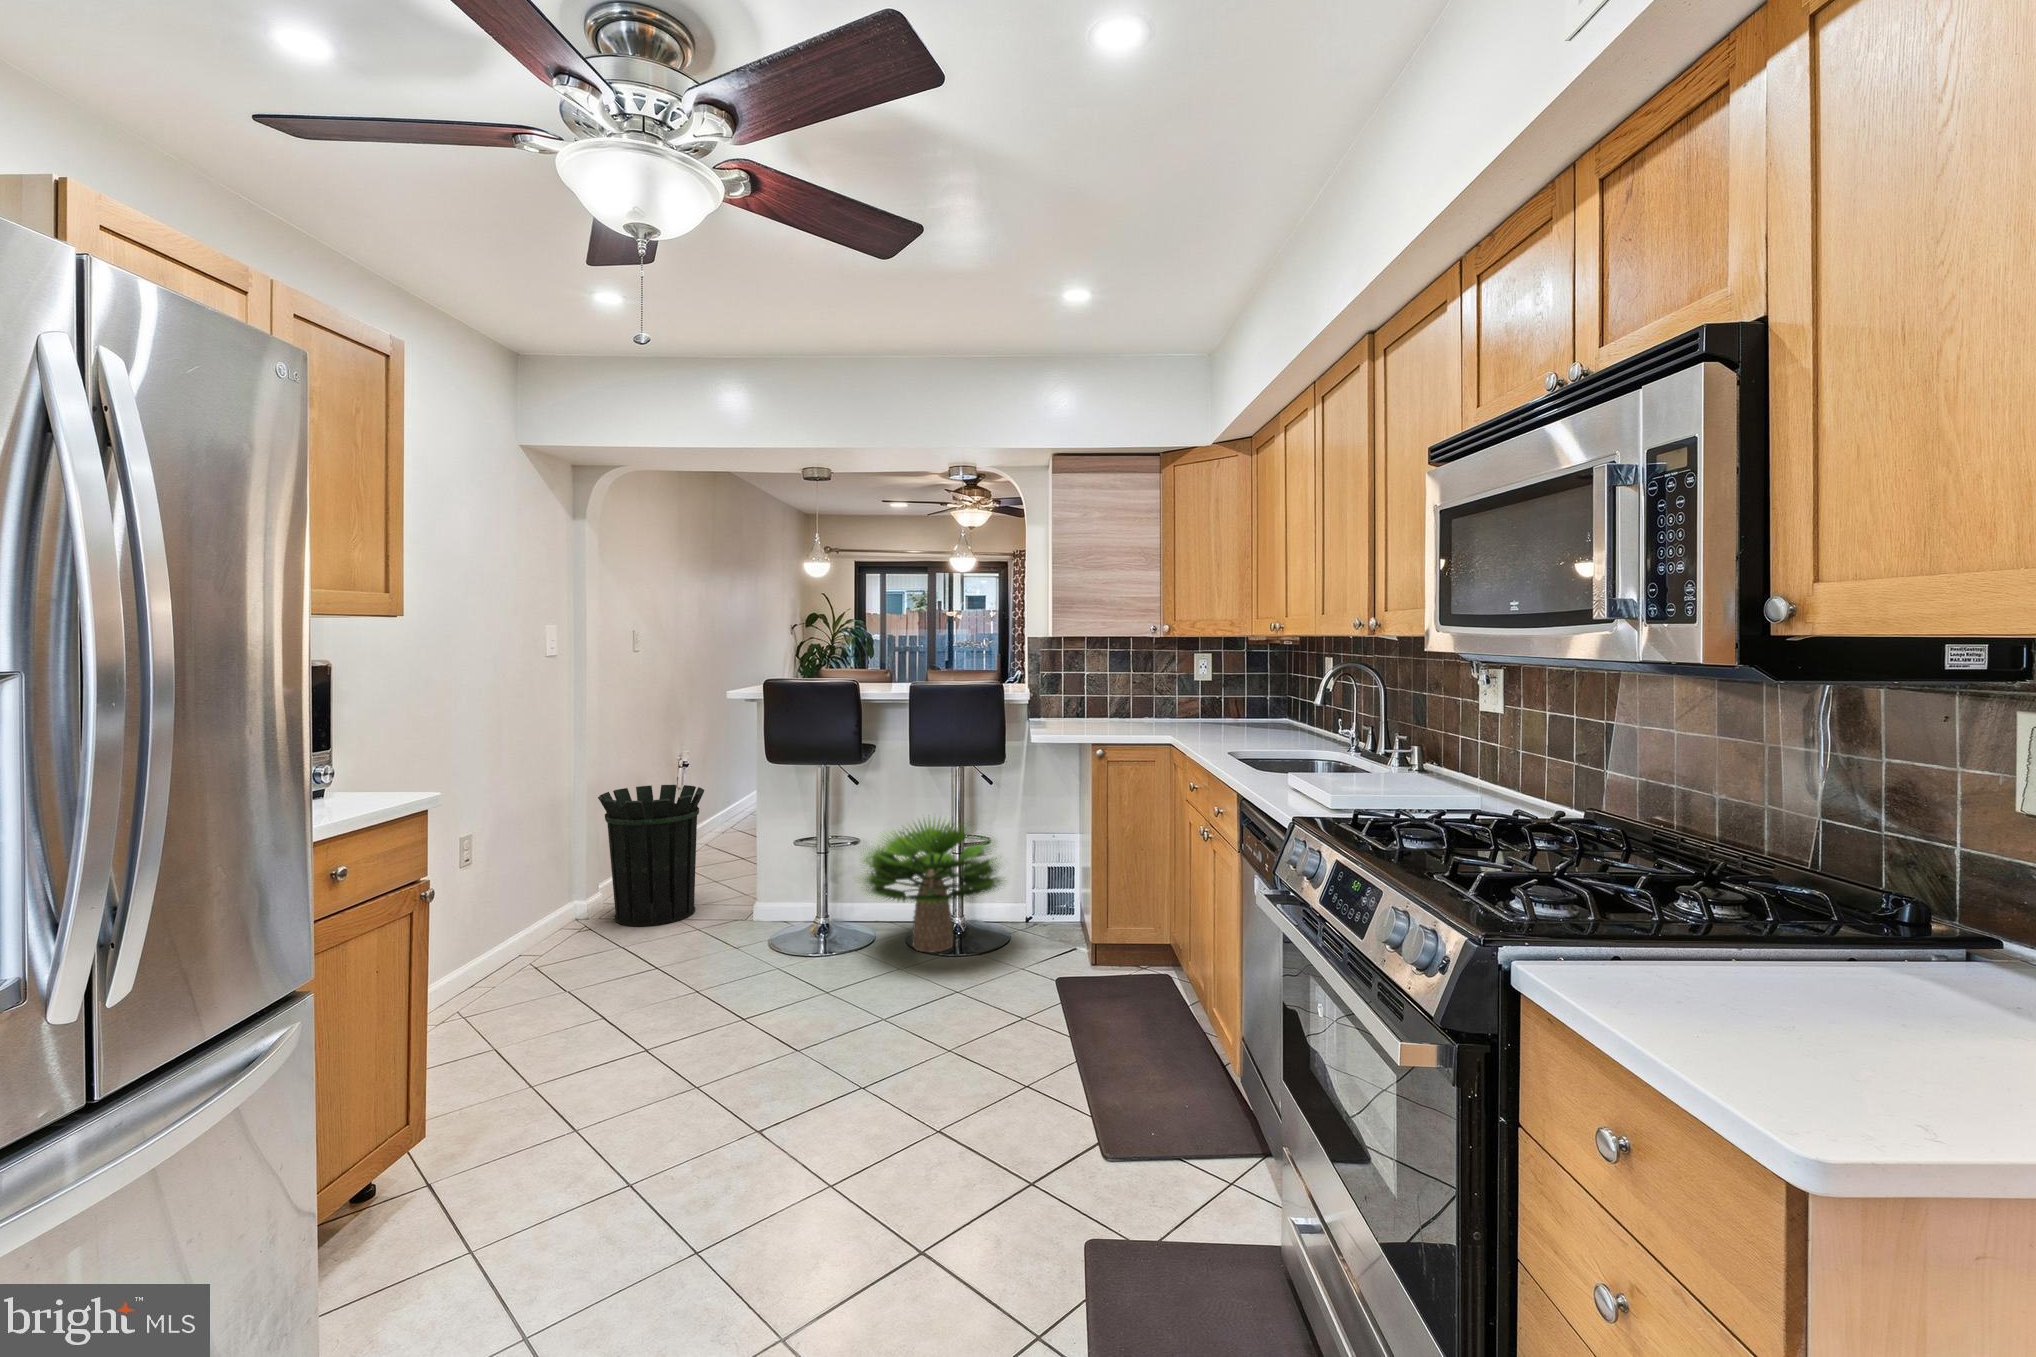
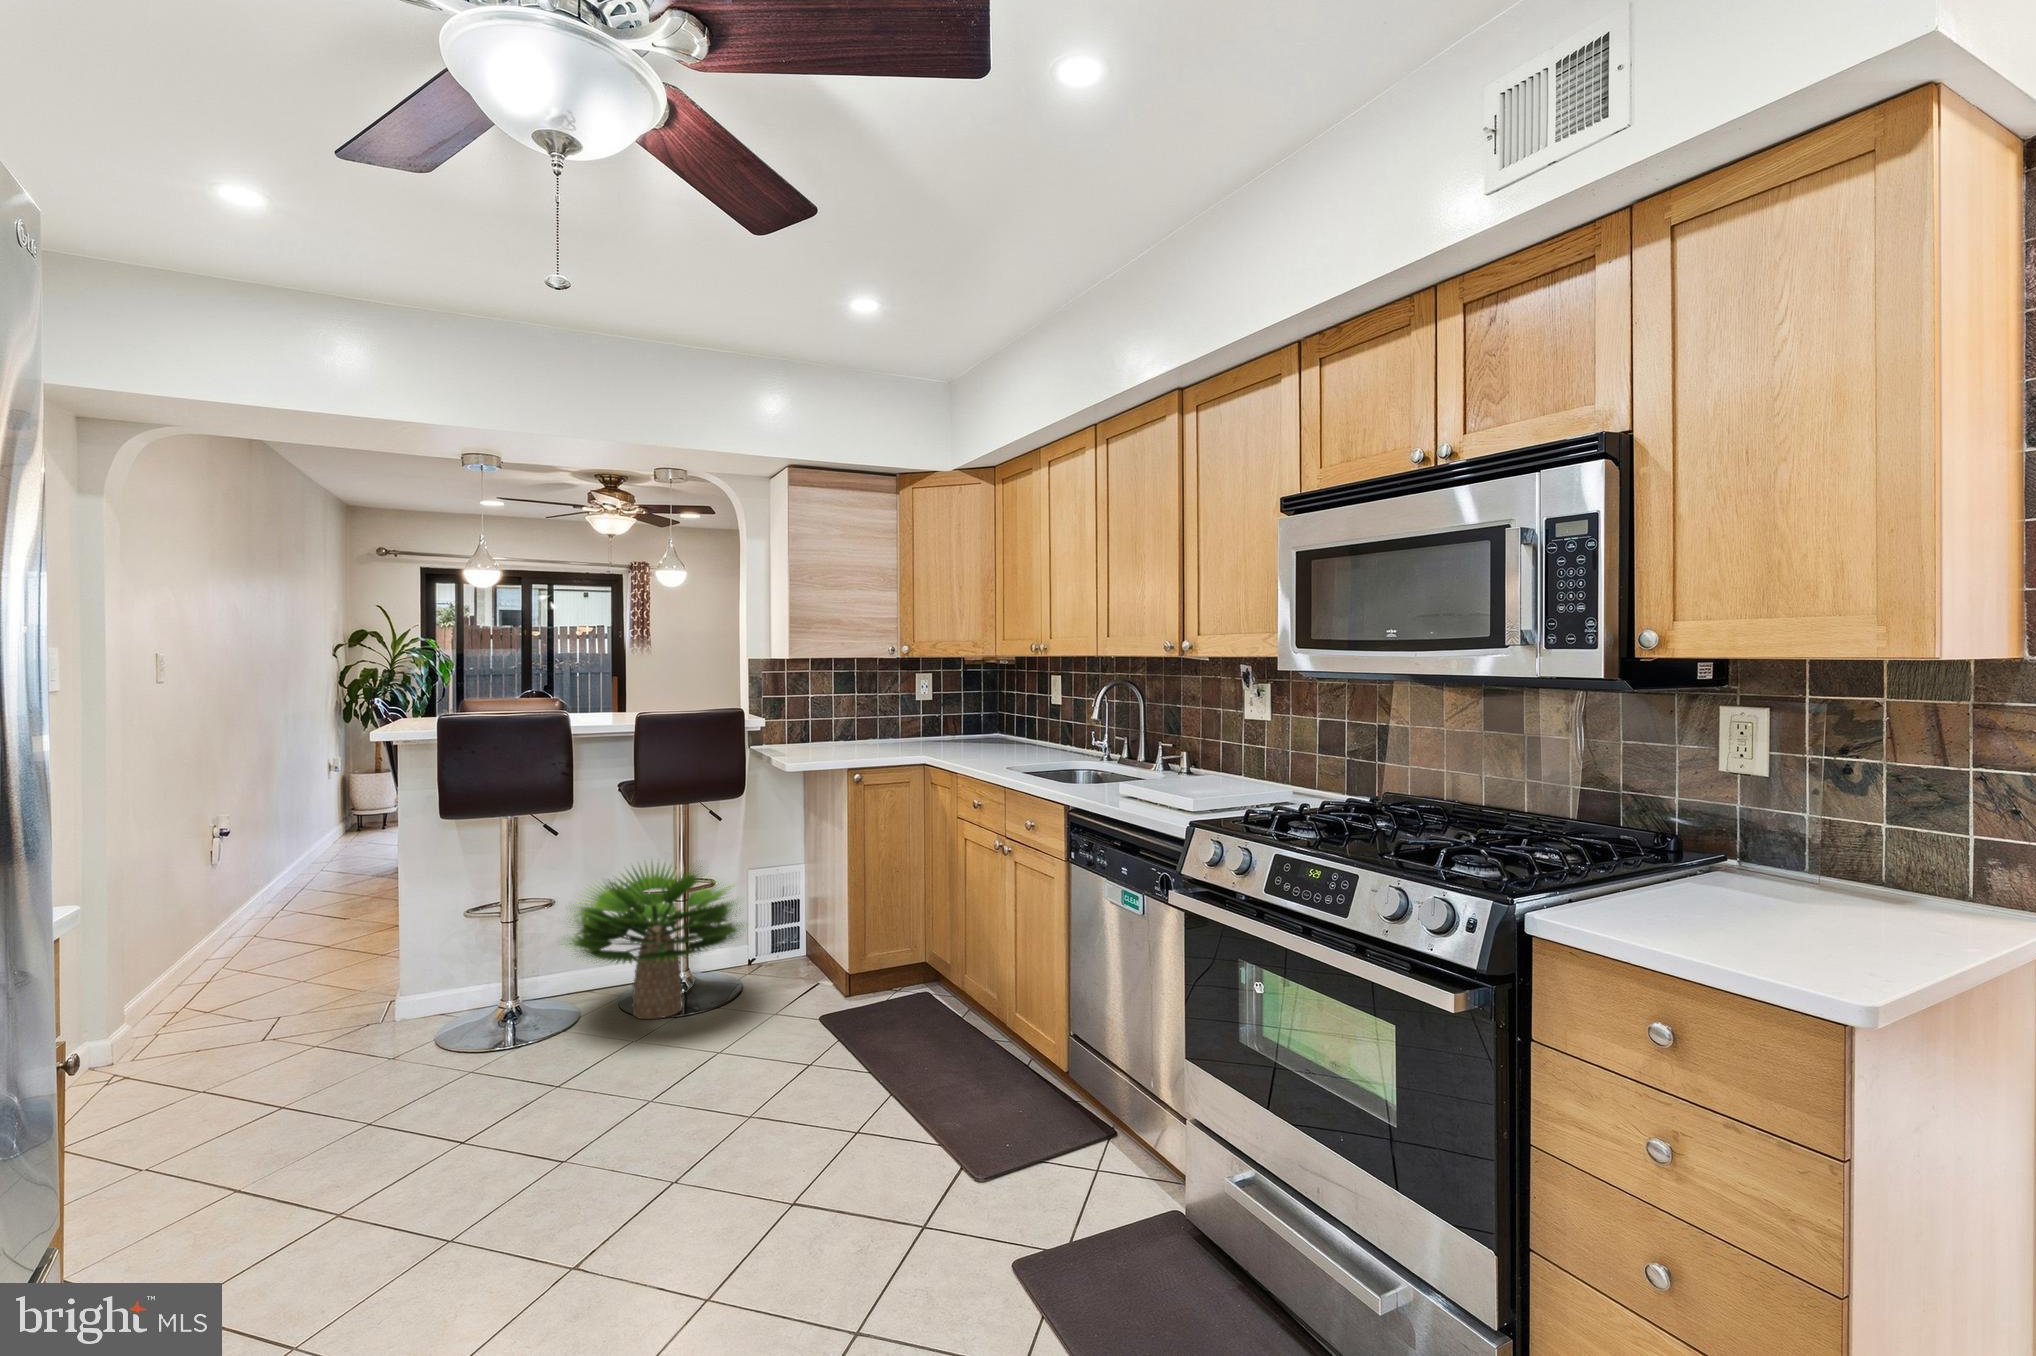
waste bin: present [598,785,704,926] -> none [130,852,307,1053]

